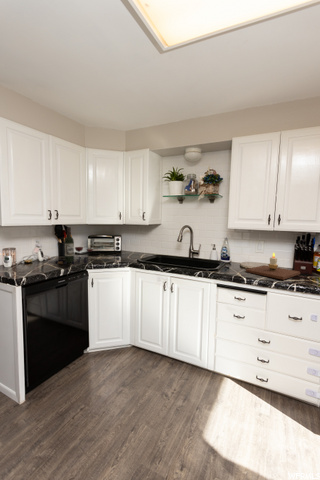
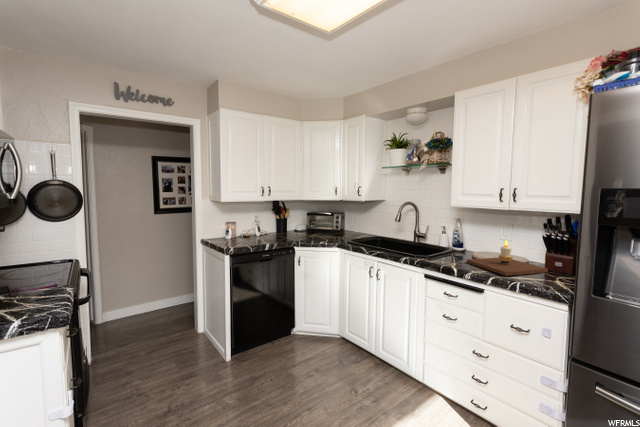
wine bottle: present [55,227,93,264] -> none [267,204,304,240]

